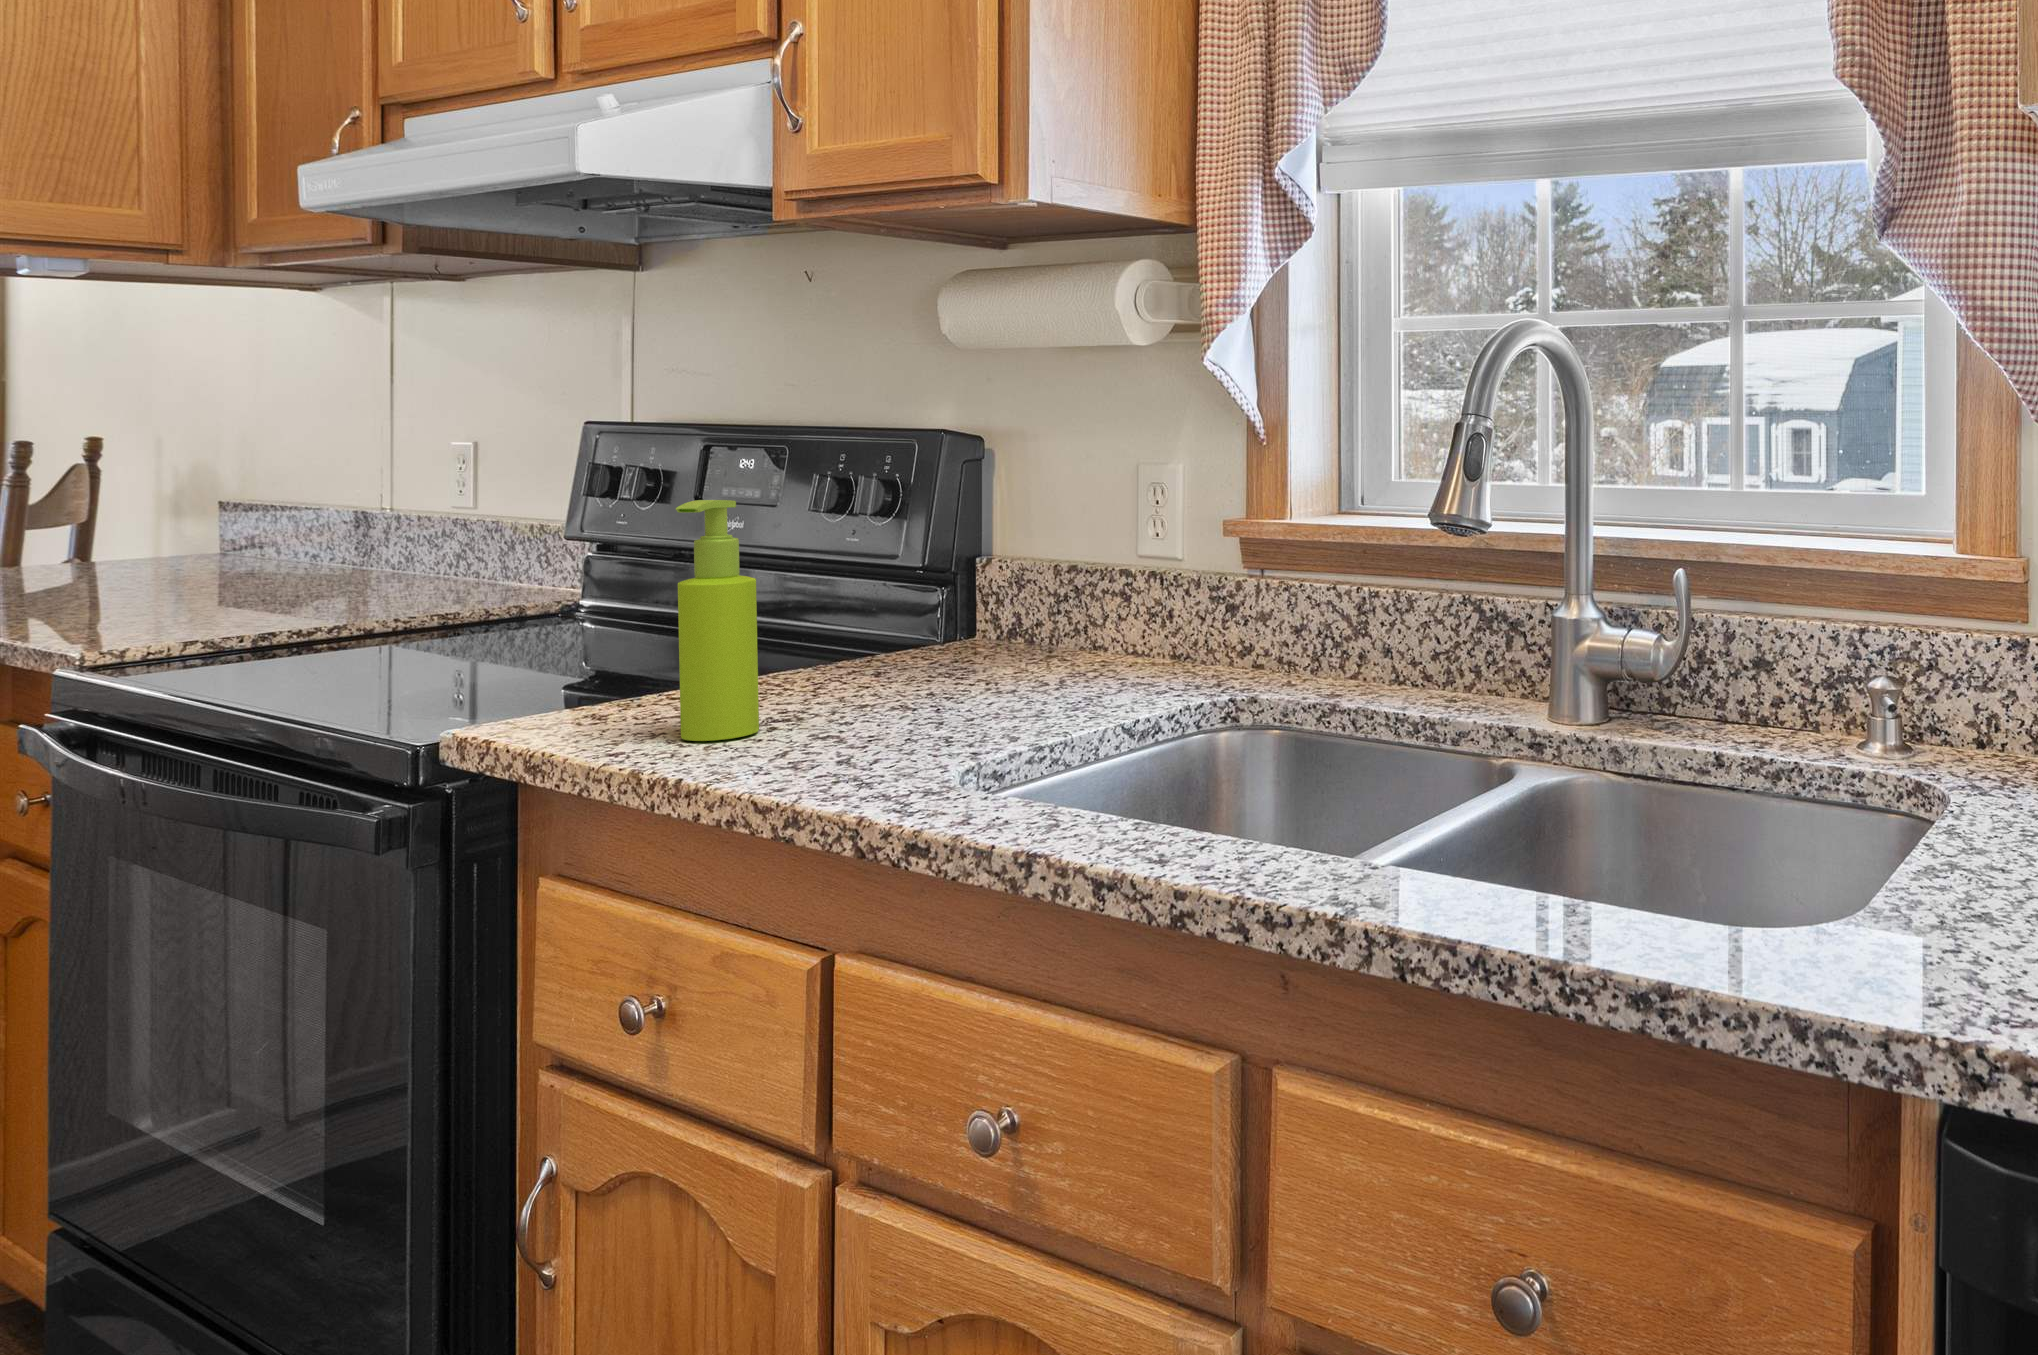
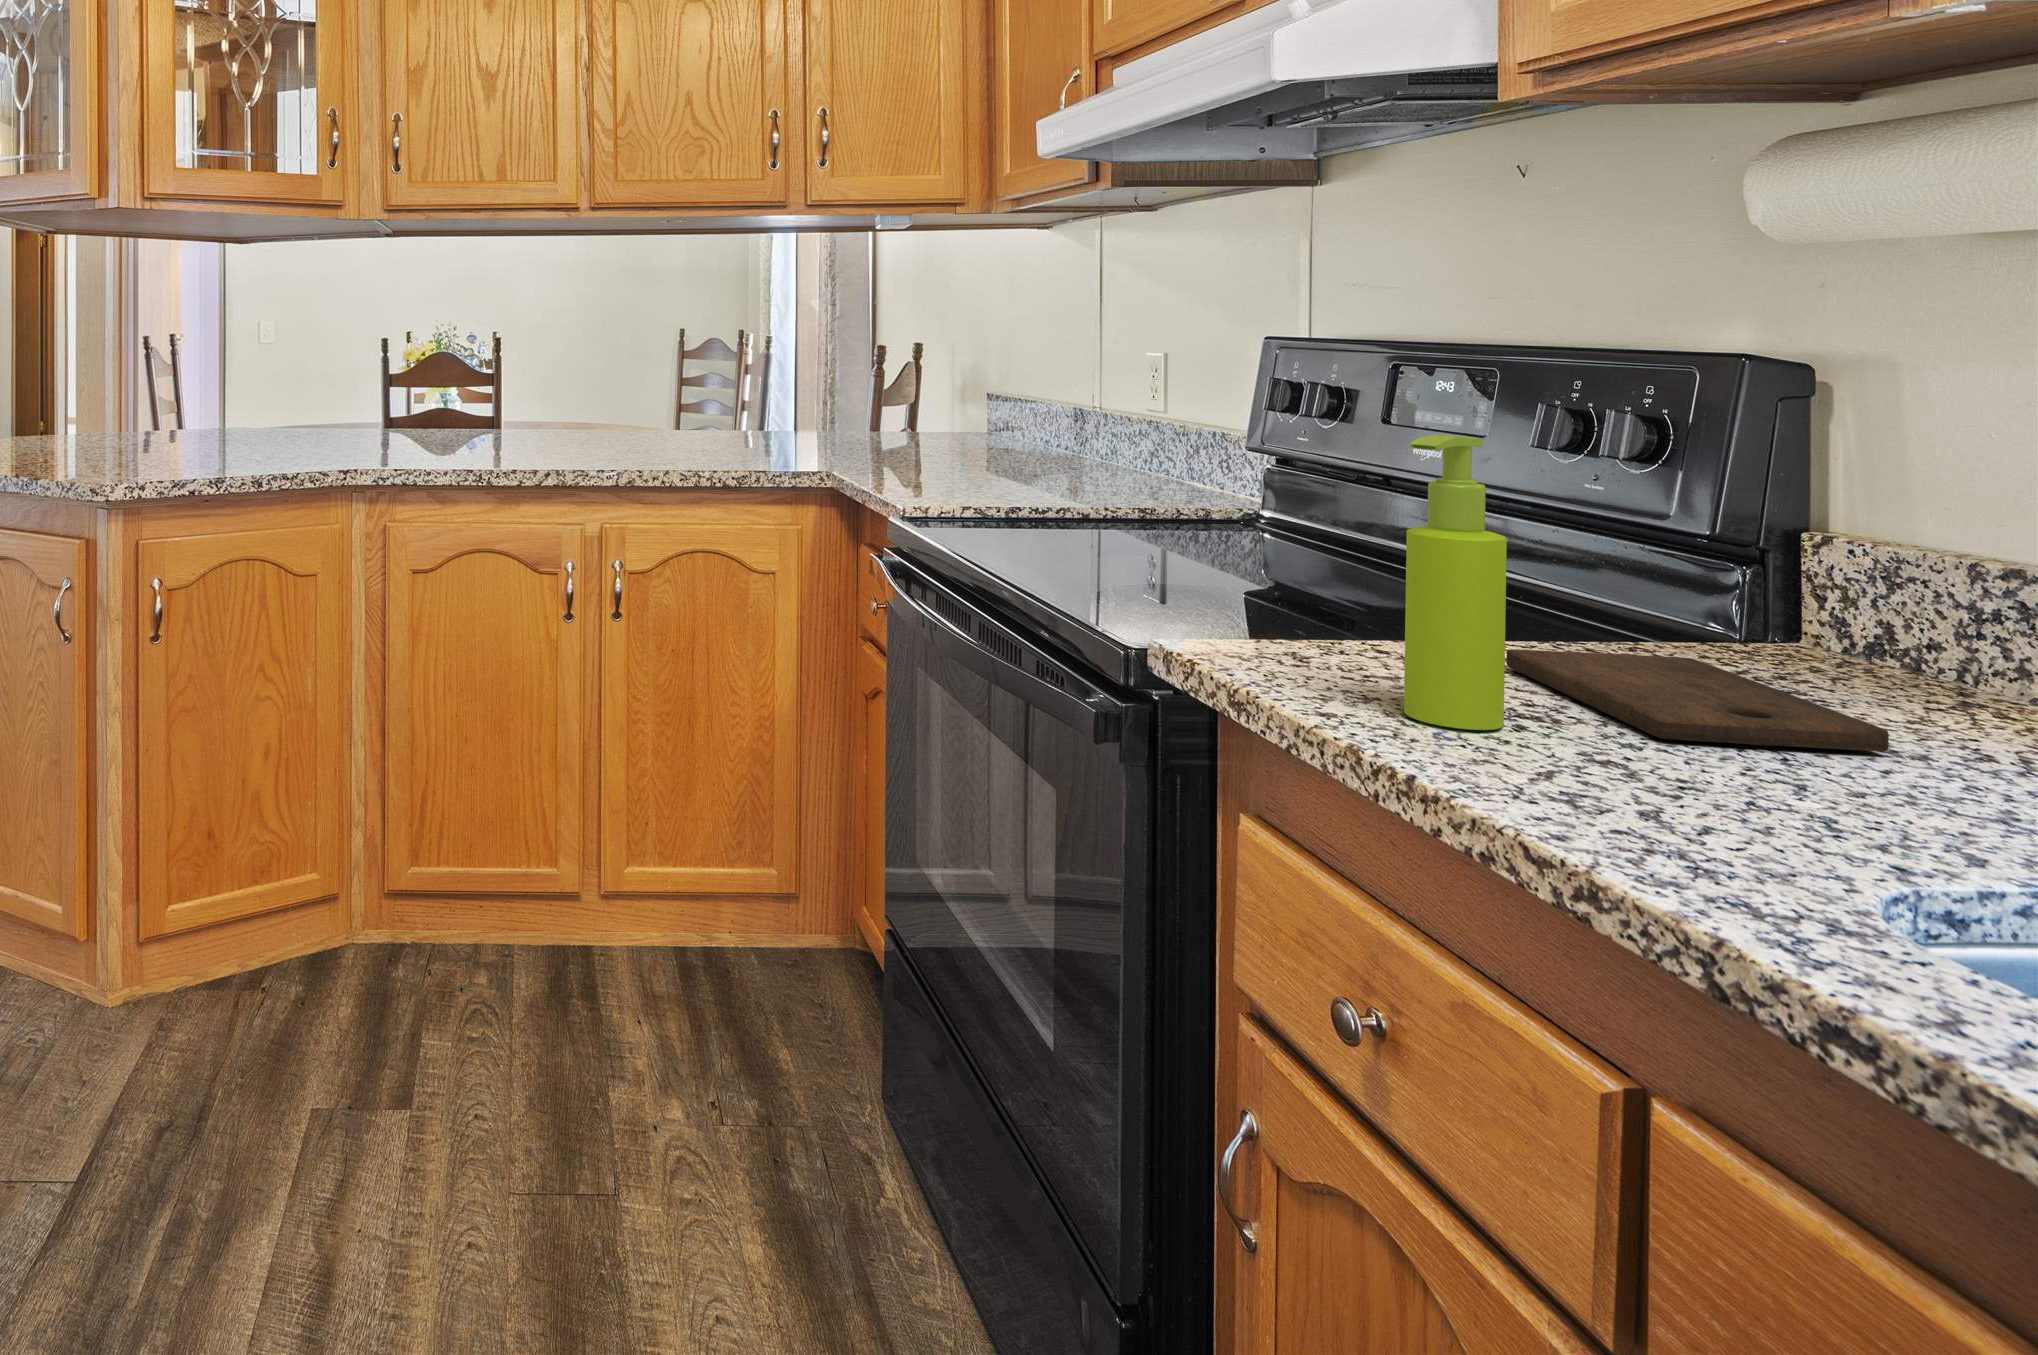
cutting board: none [773,659,1004,715] -> present [1506,649,1889,751]

